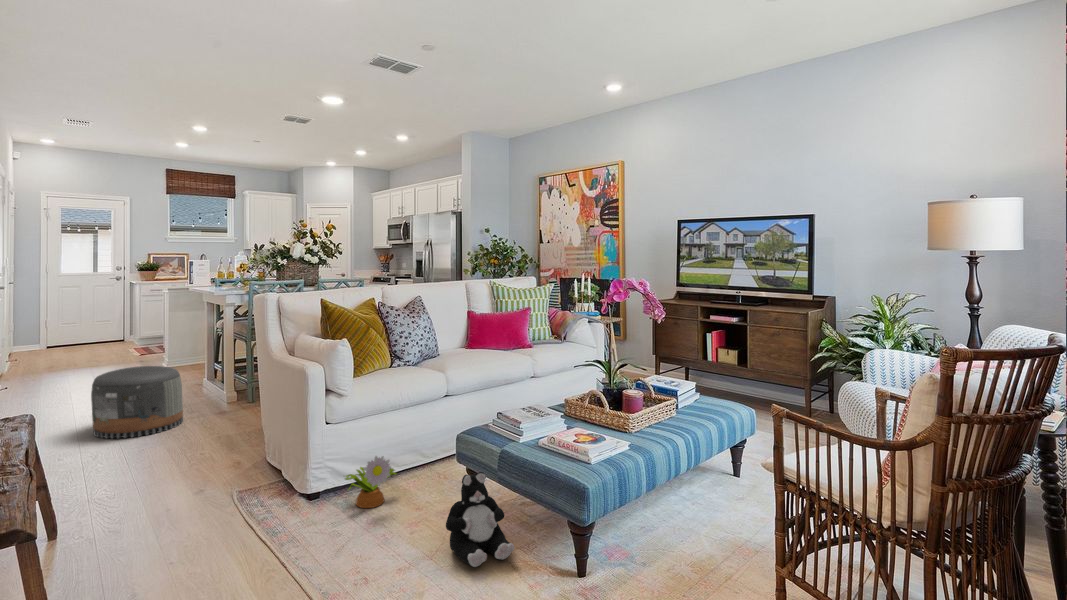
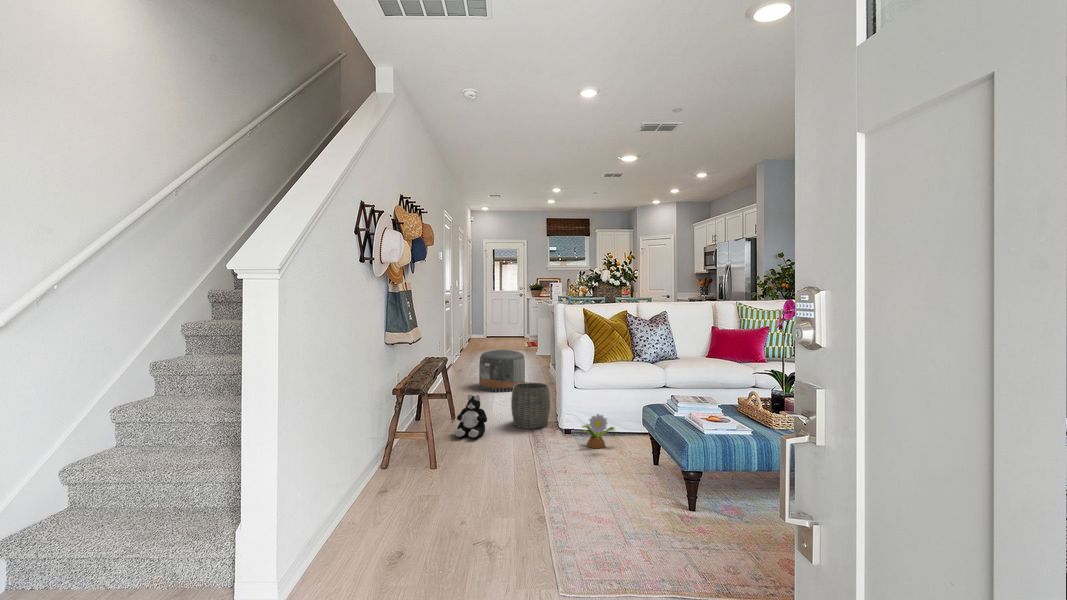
woven basket: none [198,419,270,500] -> present [511,382,550,429]
plush toy: present [446,472,514,567] -> present [454,395,487,438]

